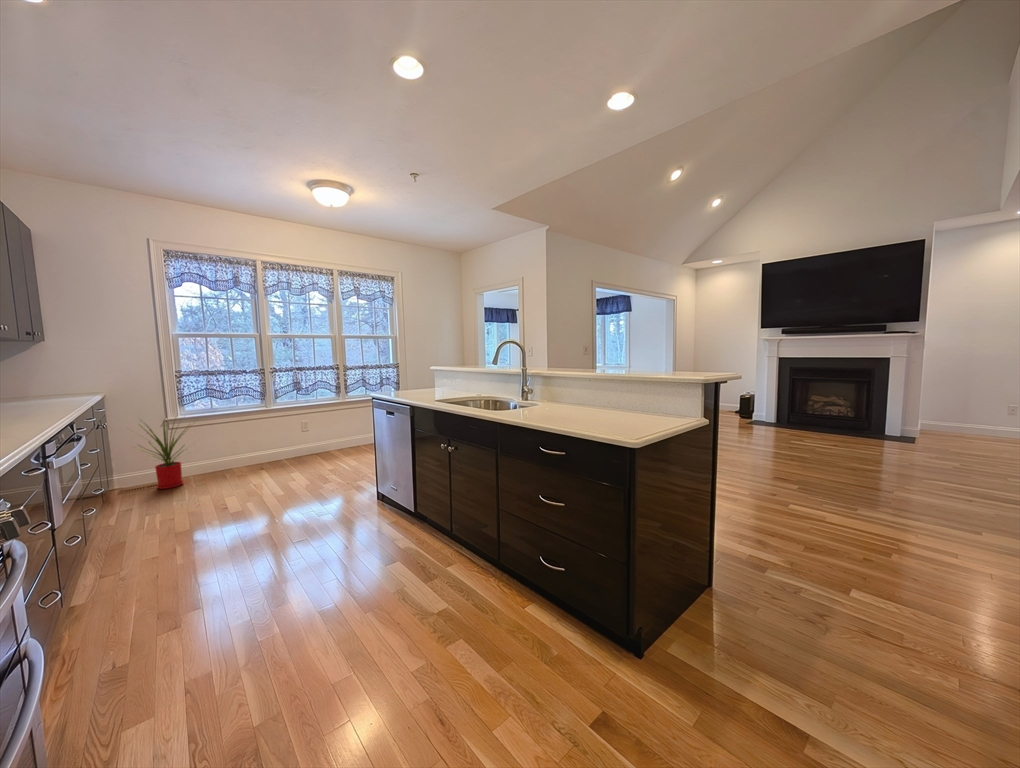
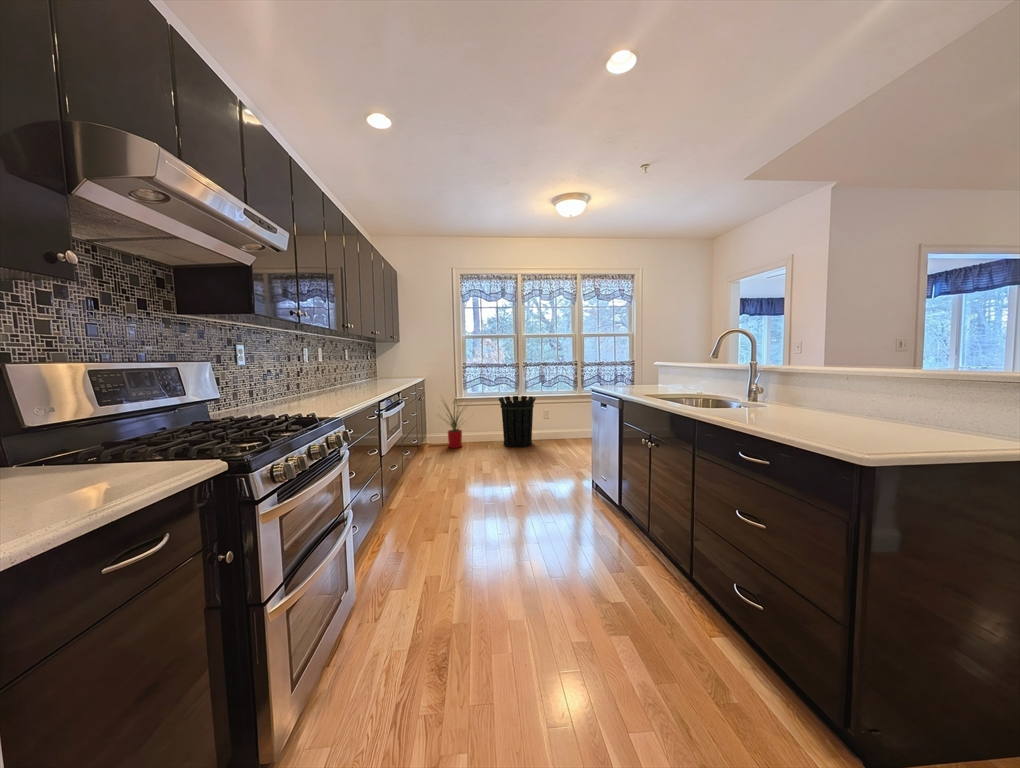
waste bin: none [238,408,292,472] -> present [499,396,536,448]

